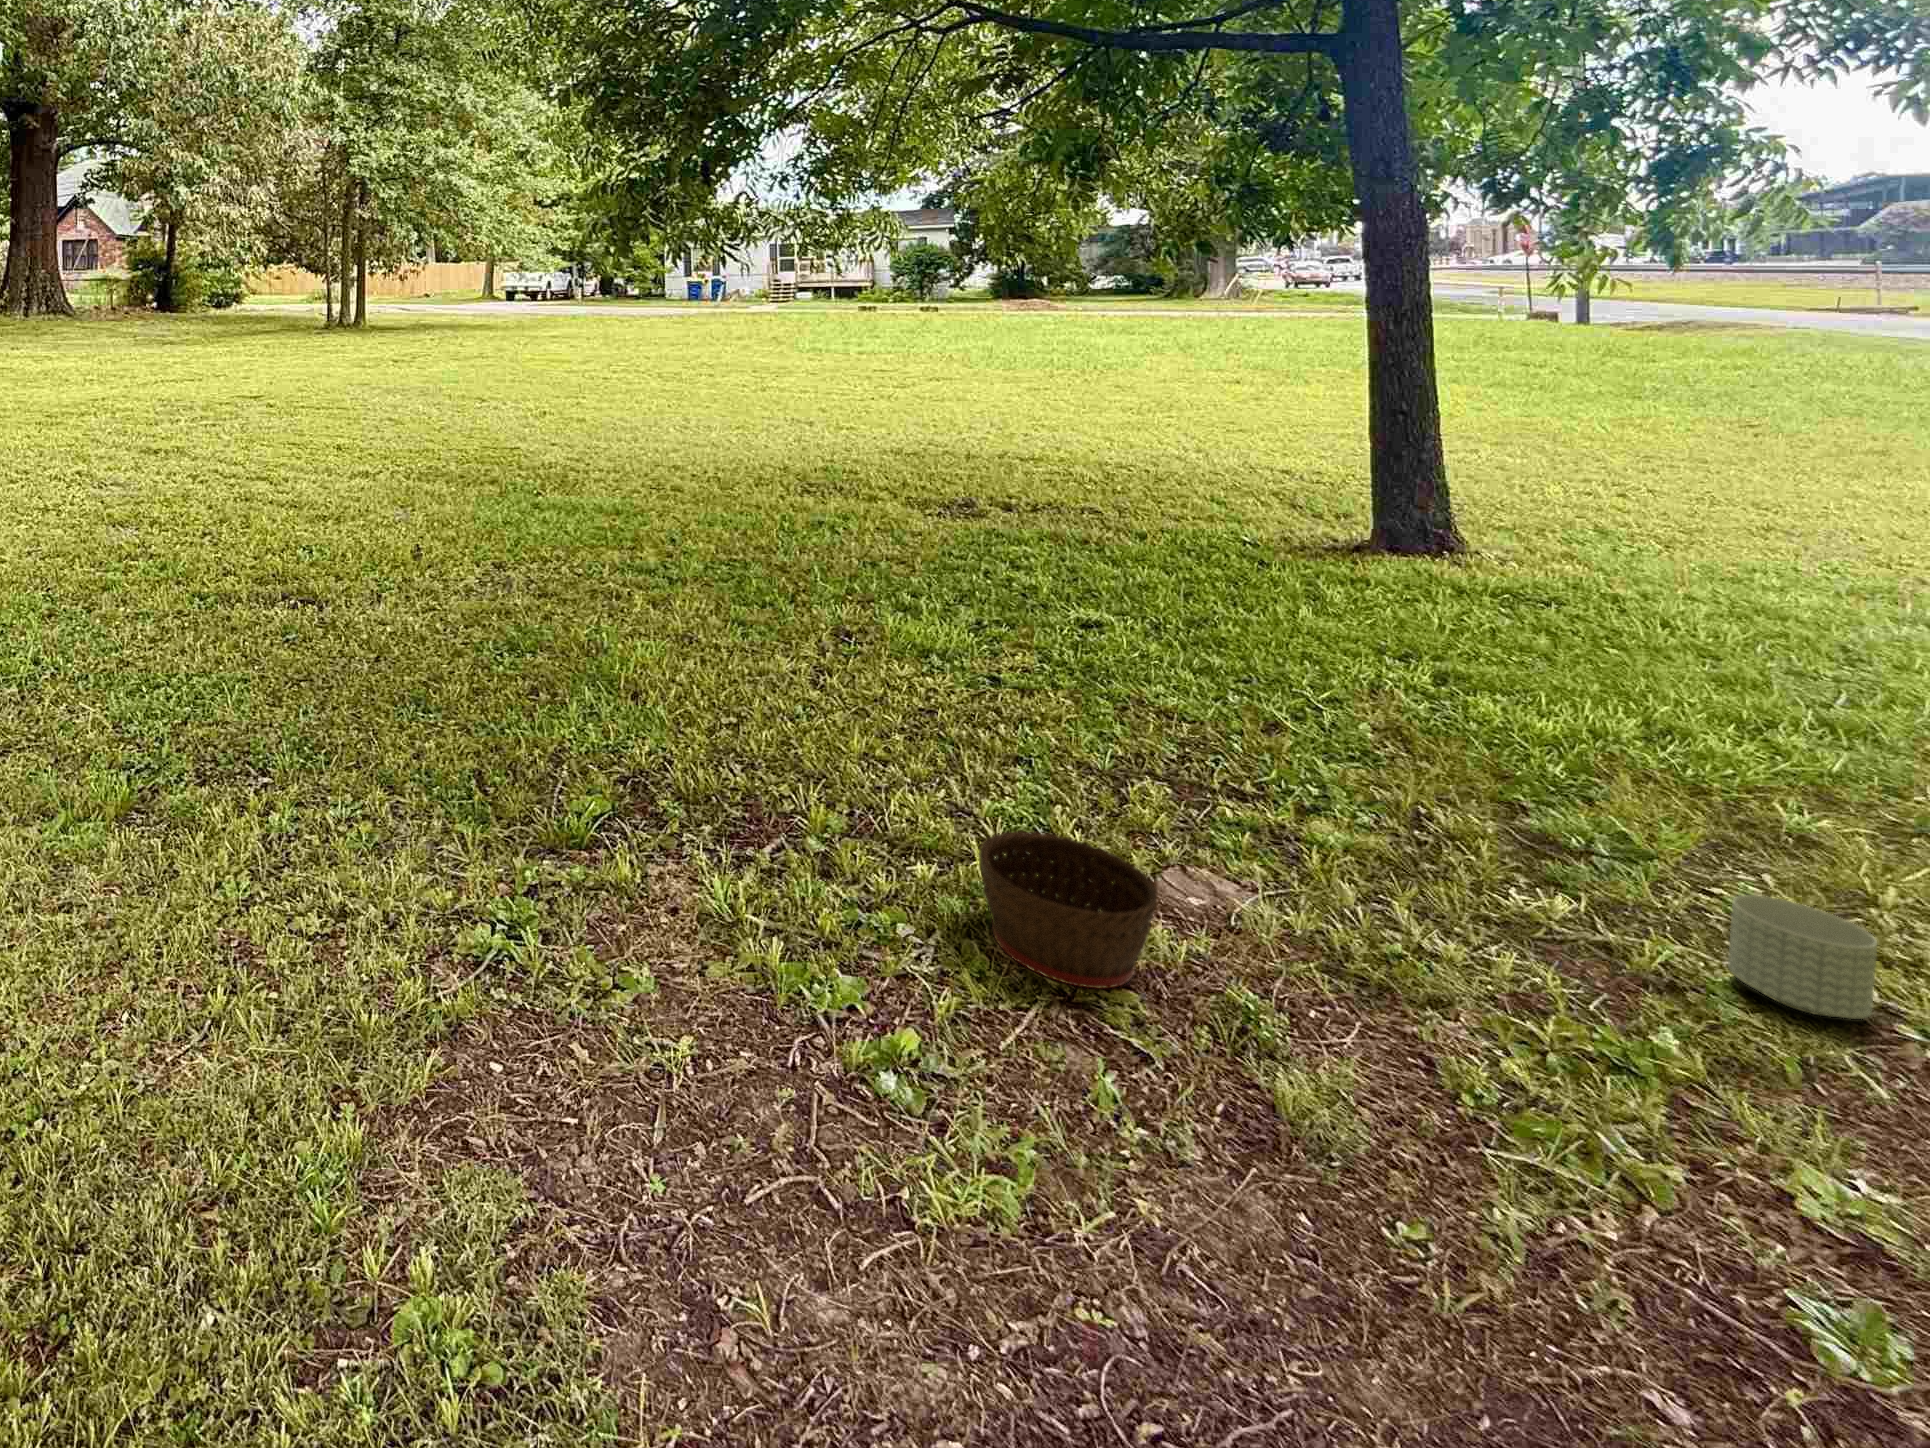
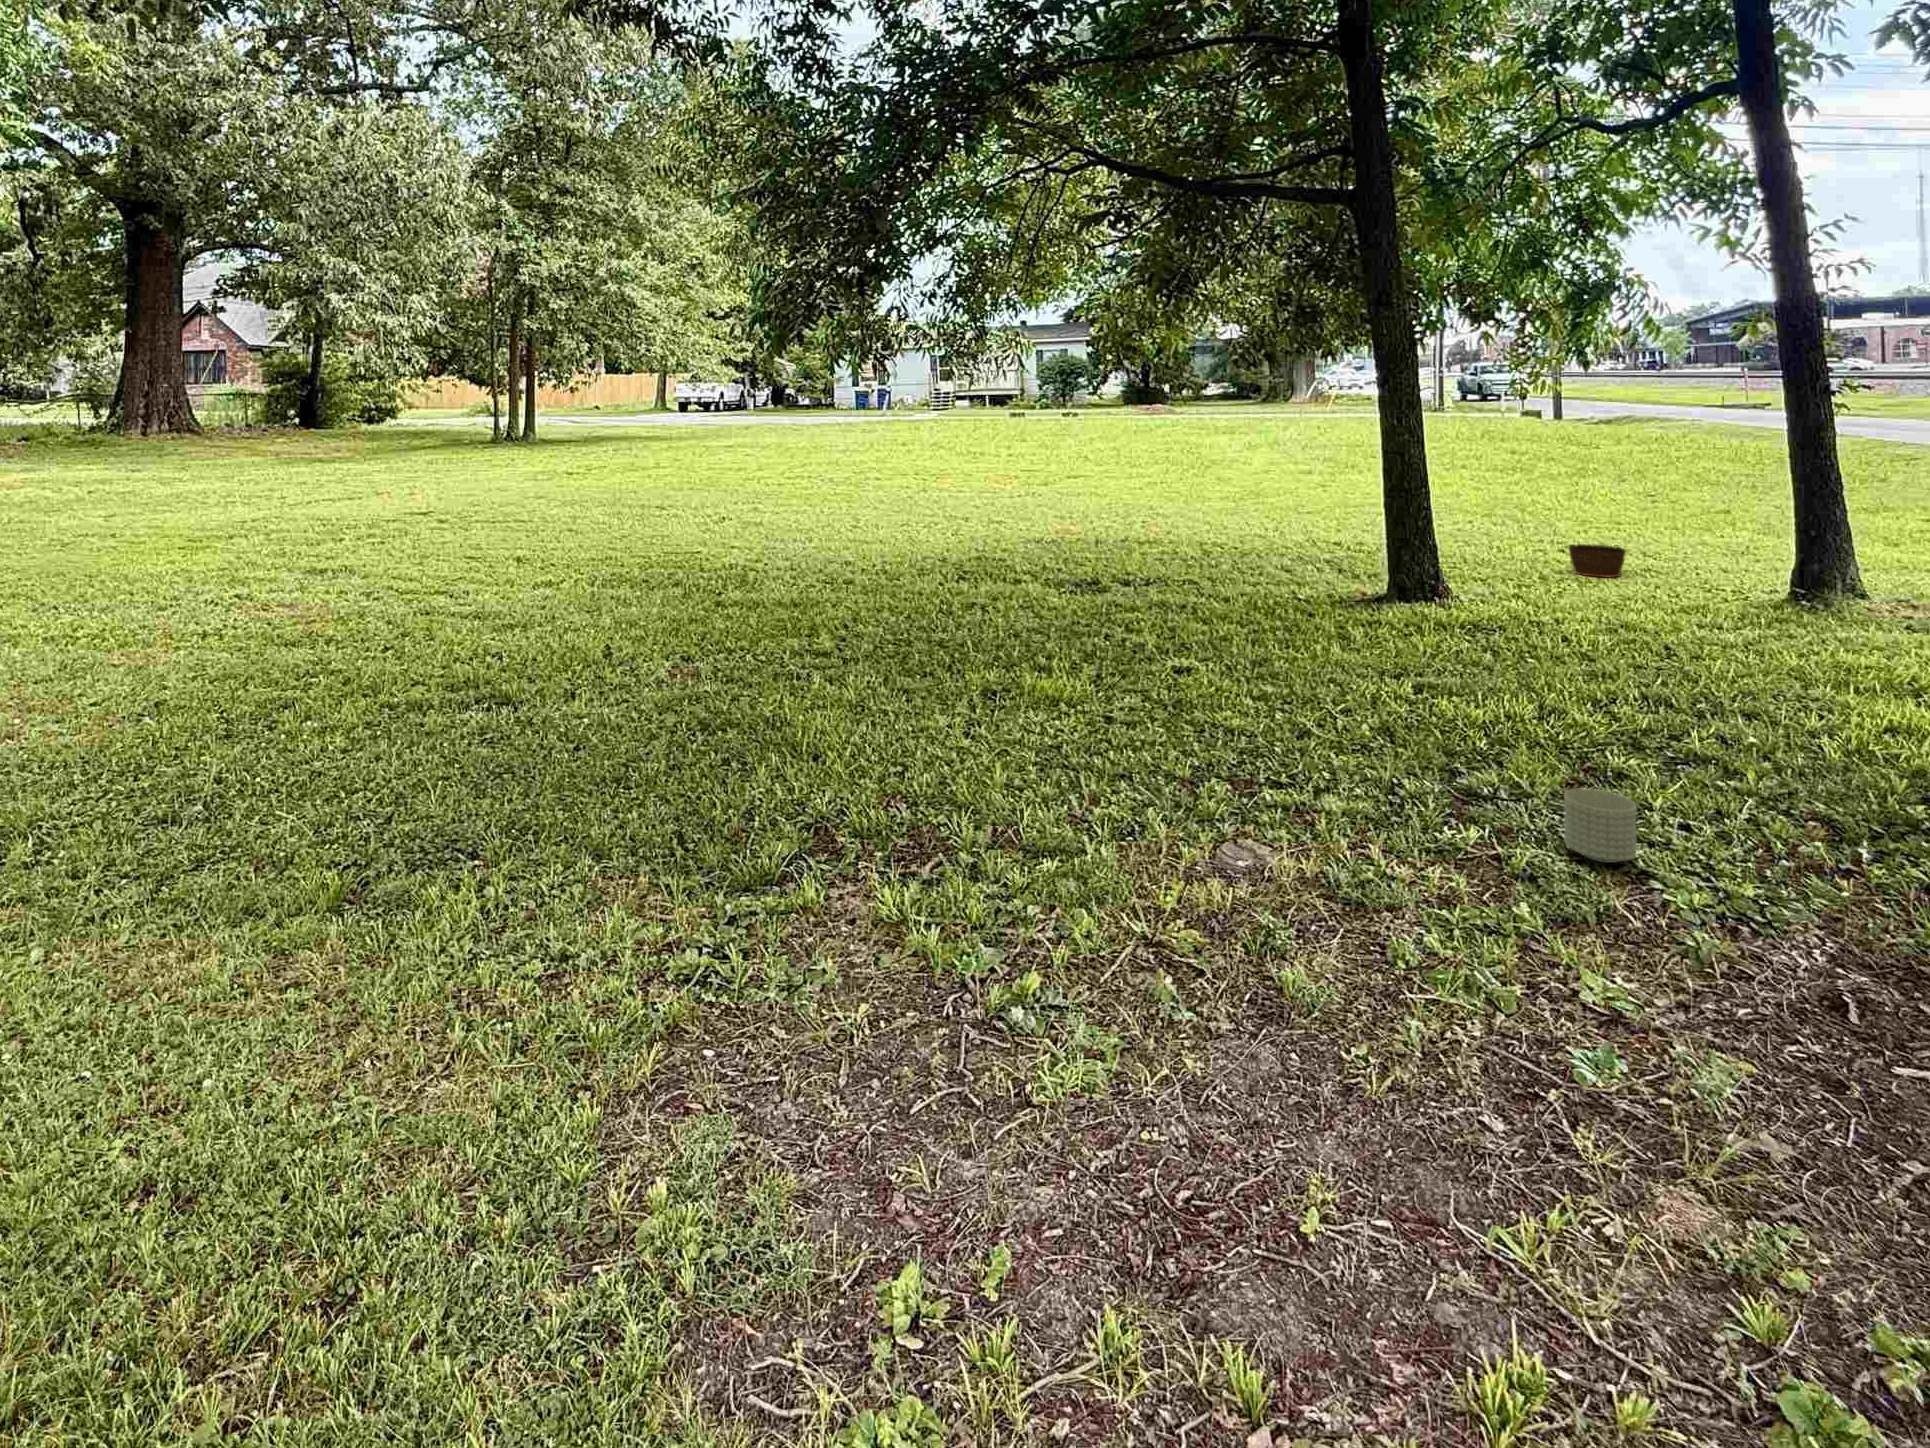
basket: present [978,831,1158,988] -> present [1568,544,1626,578]

